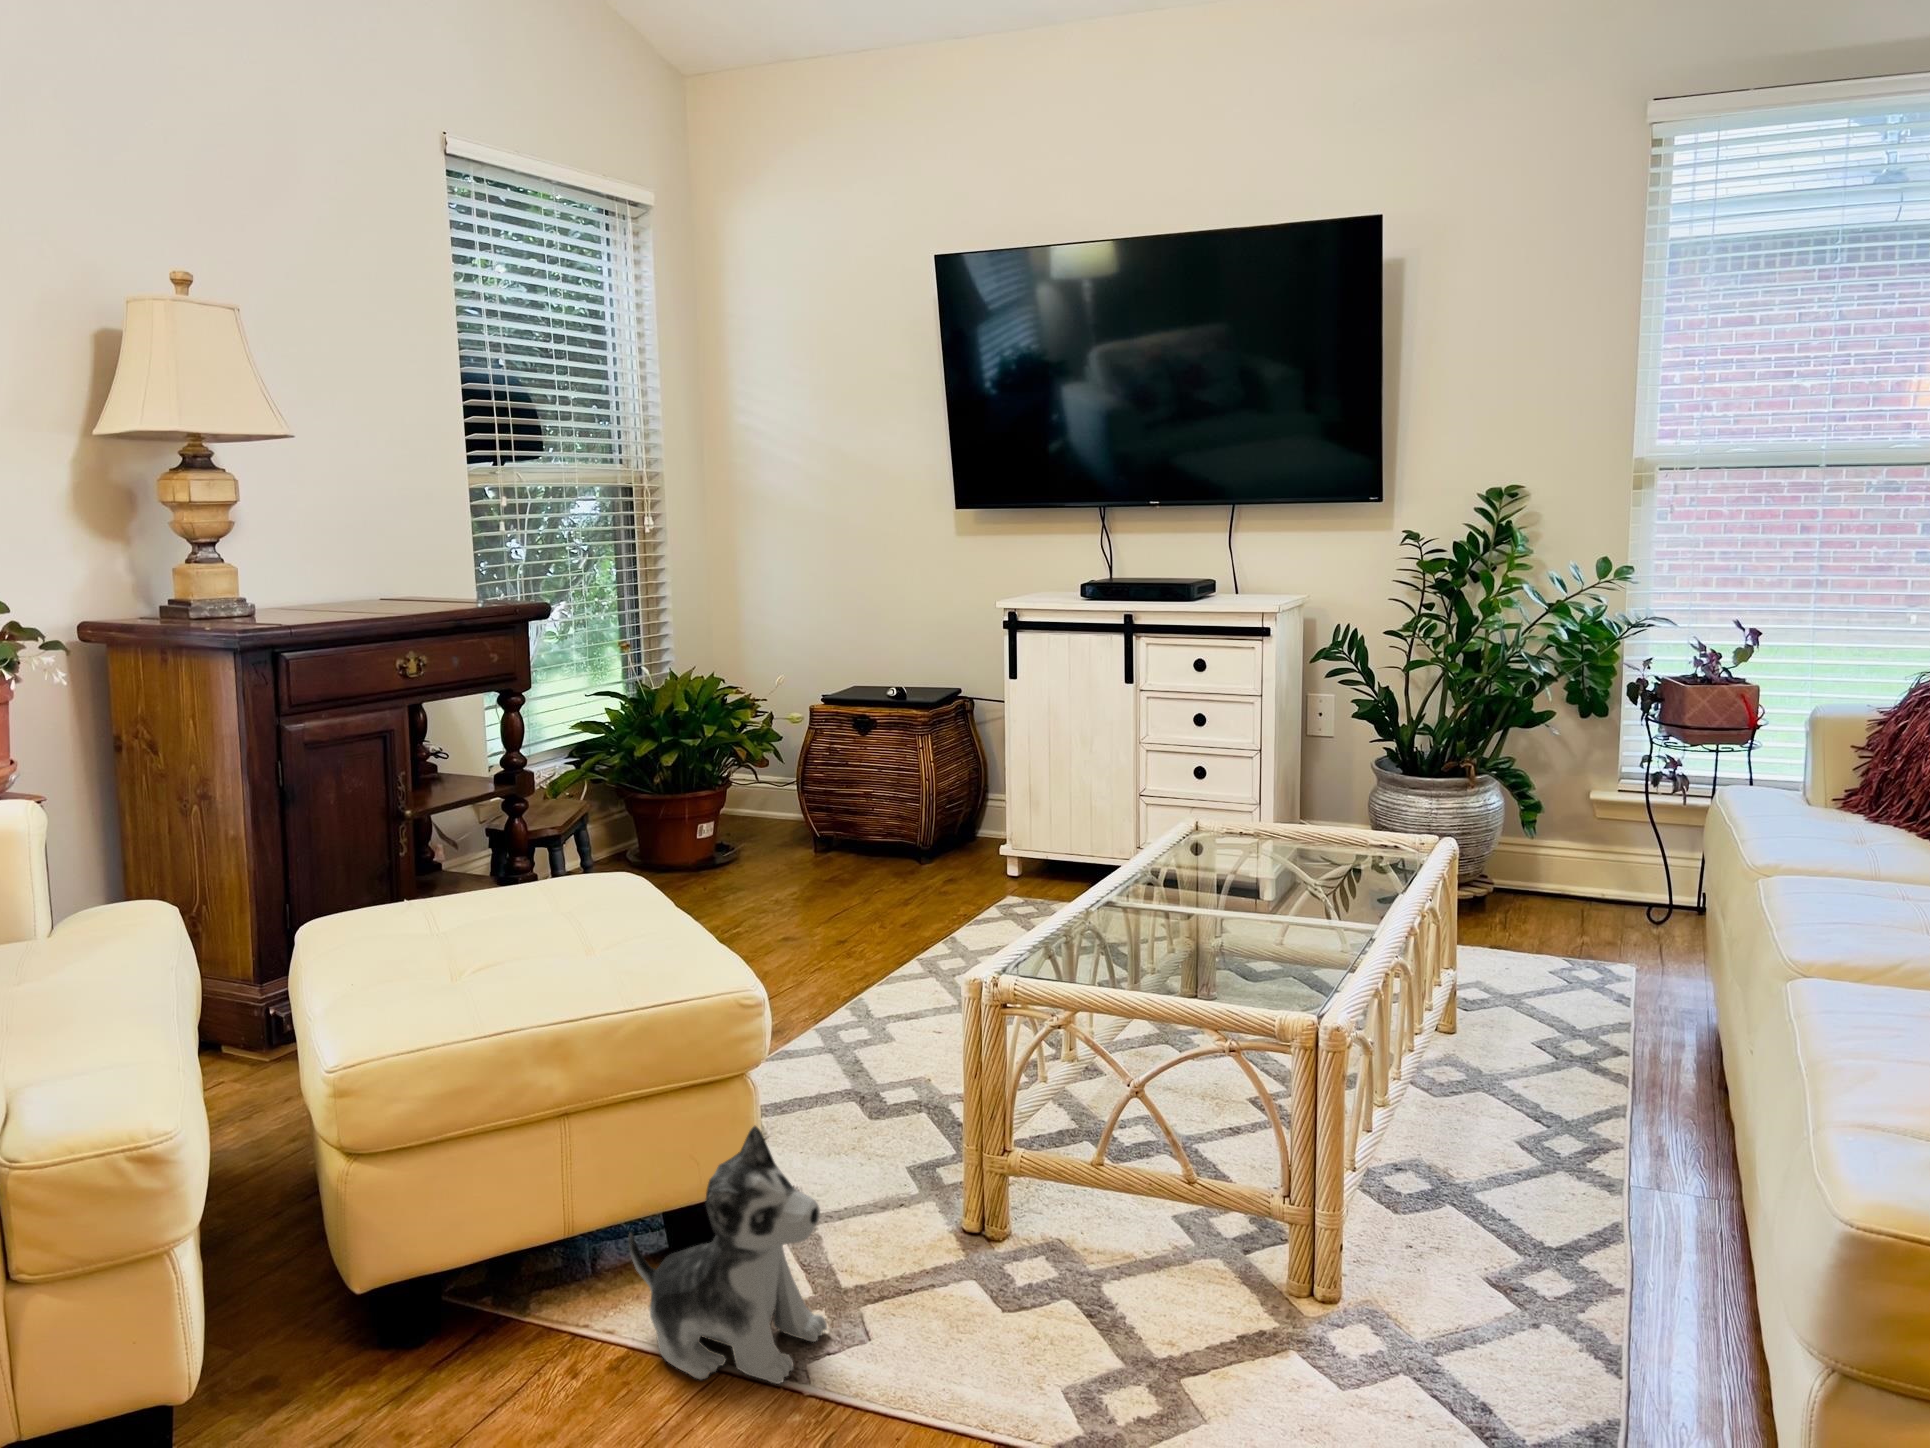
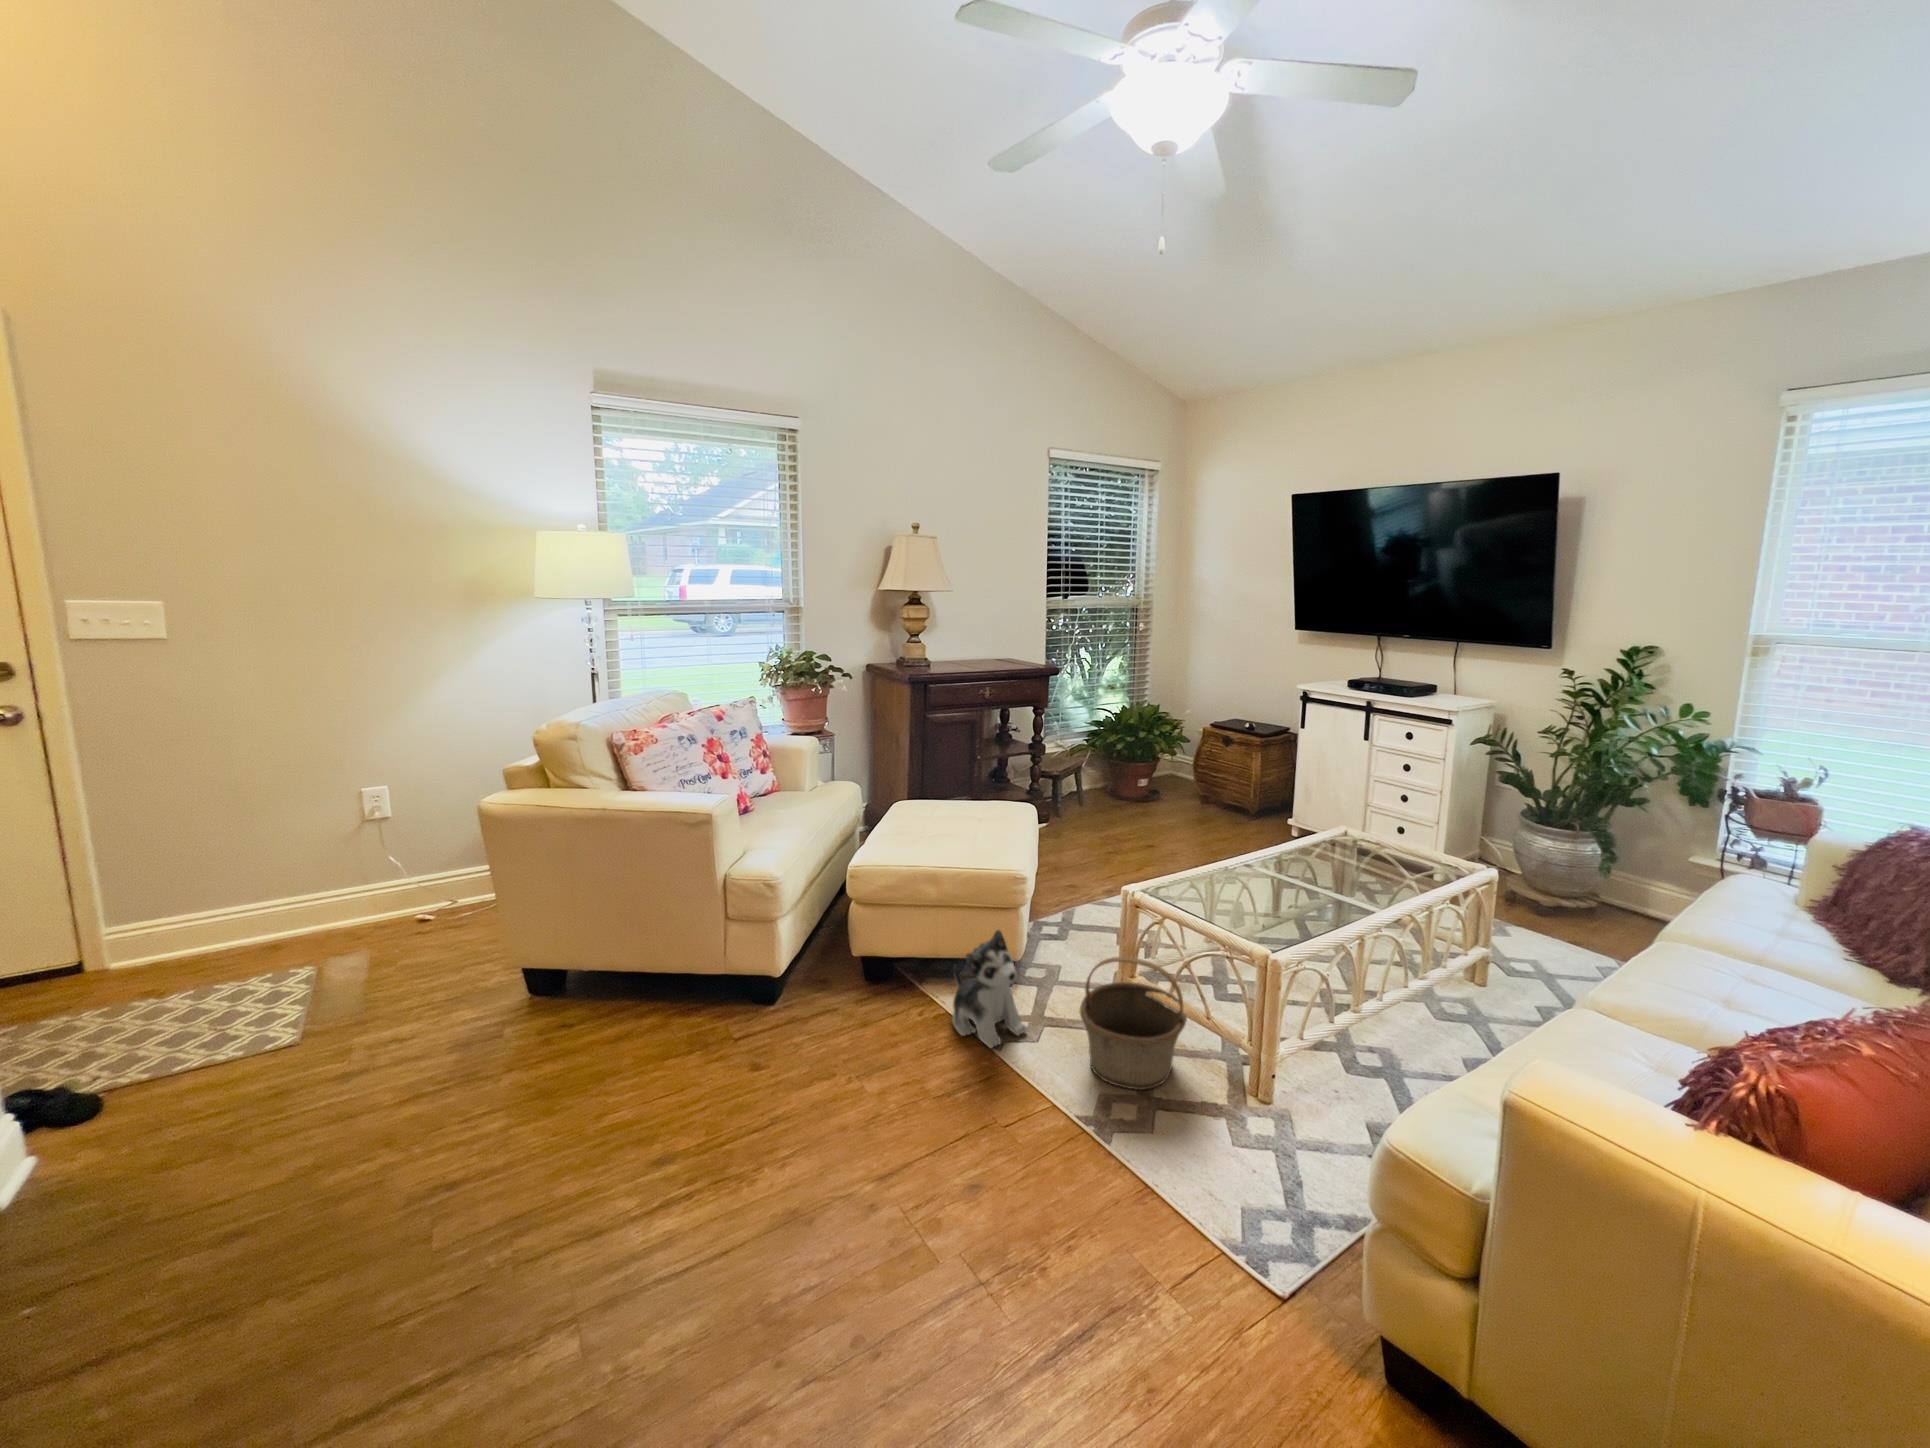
basket: none [954,1111,1167,1372] -> present [1080,957,1187,1090]

